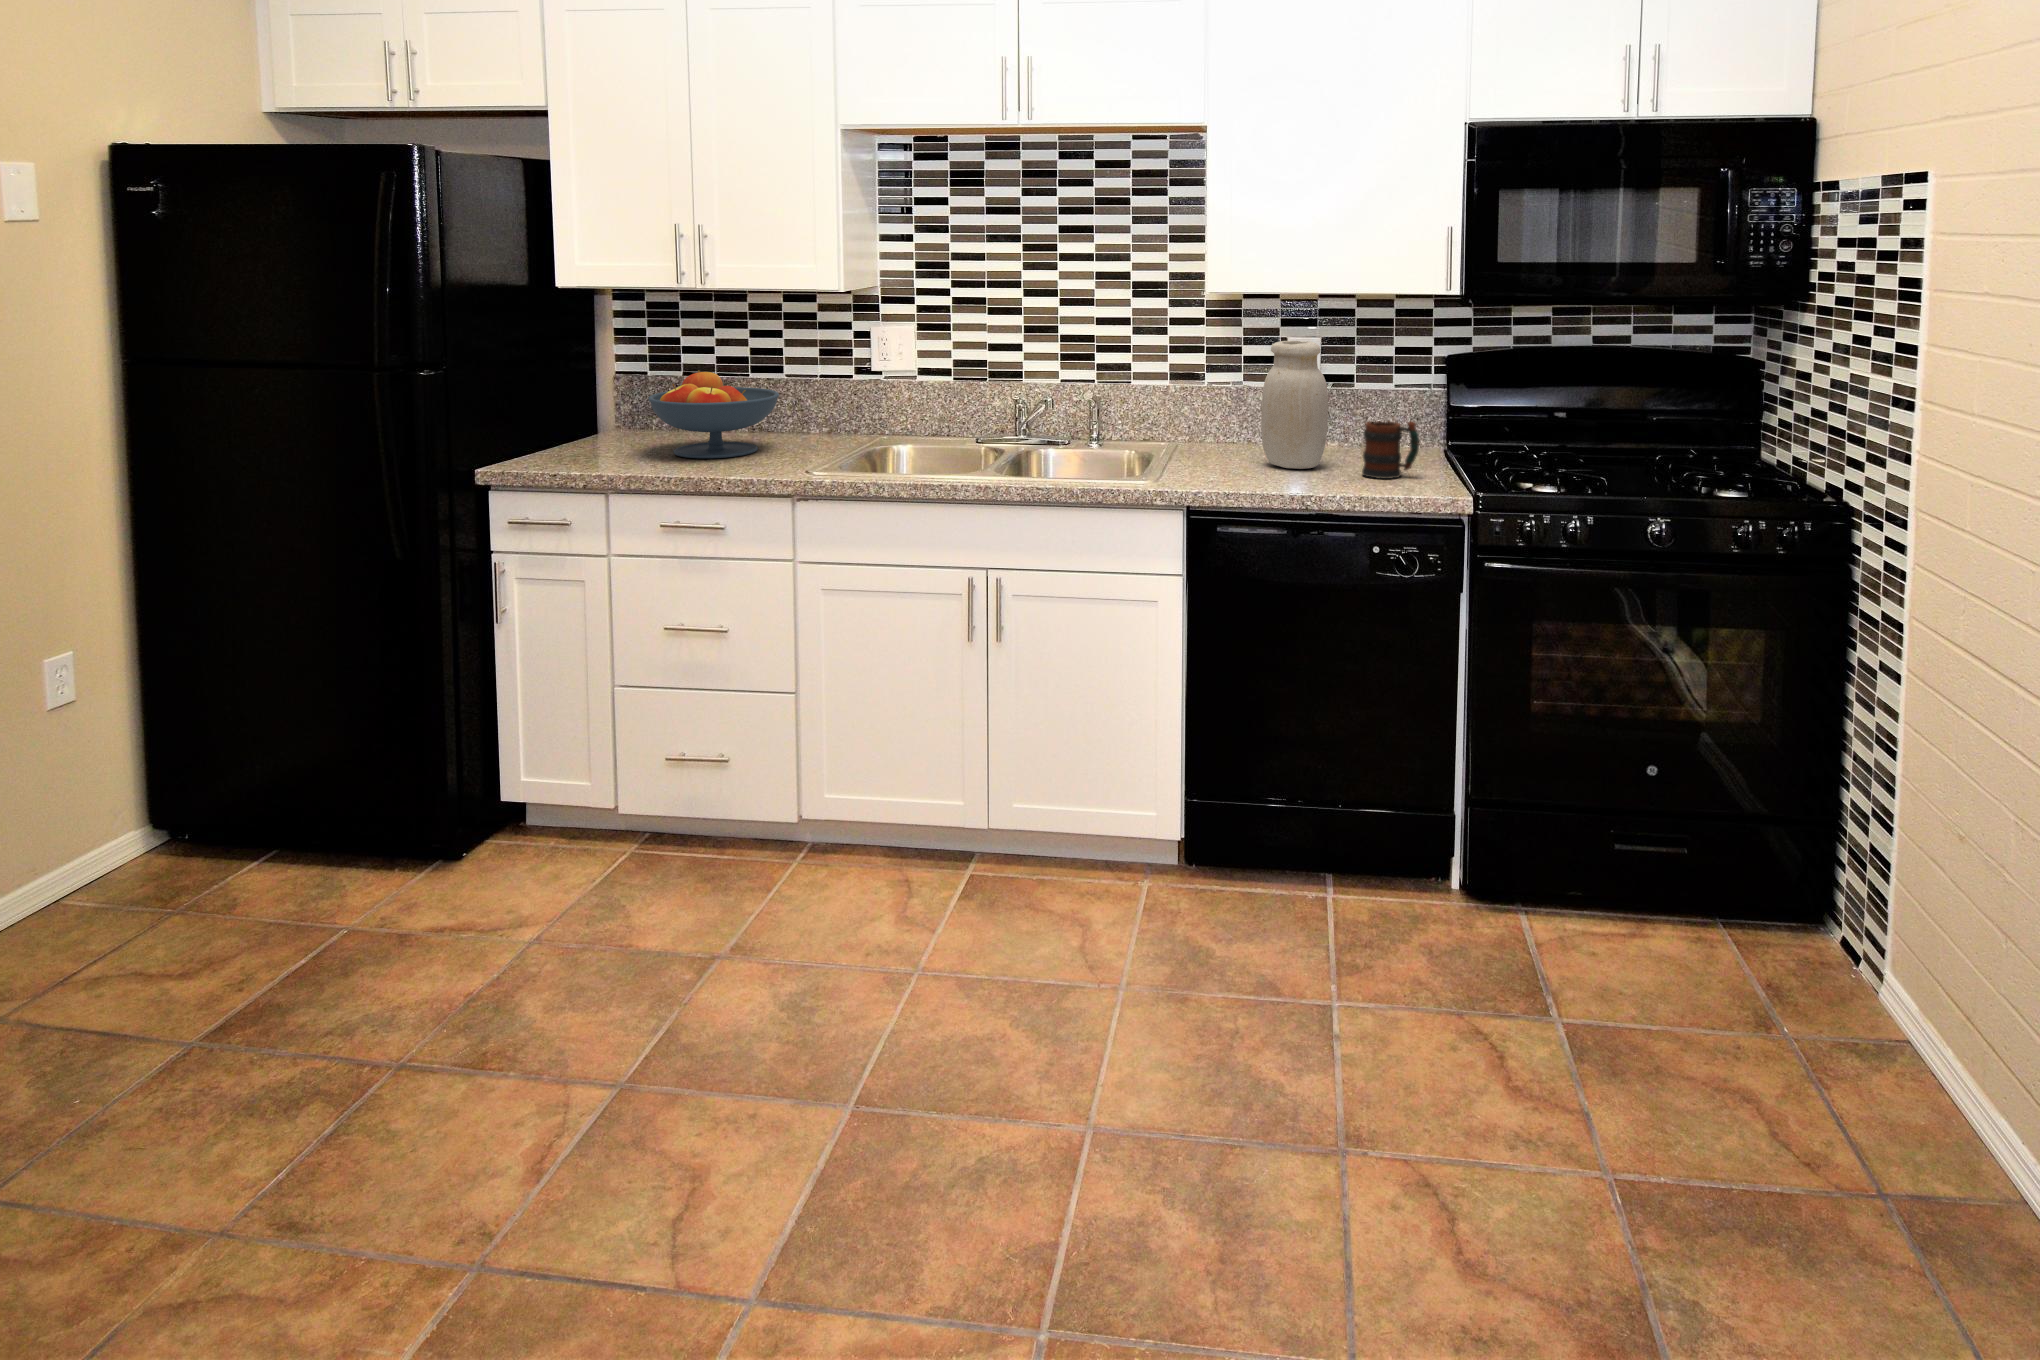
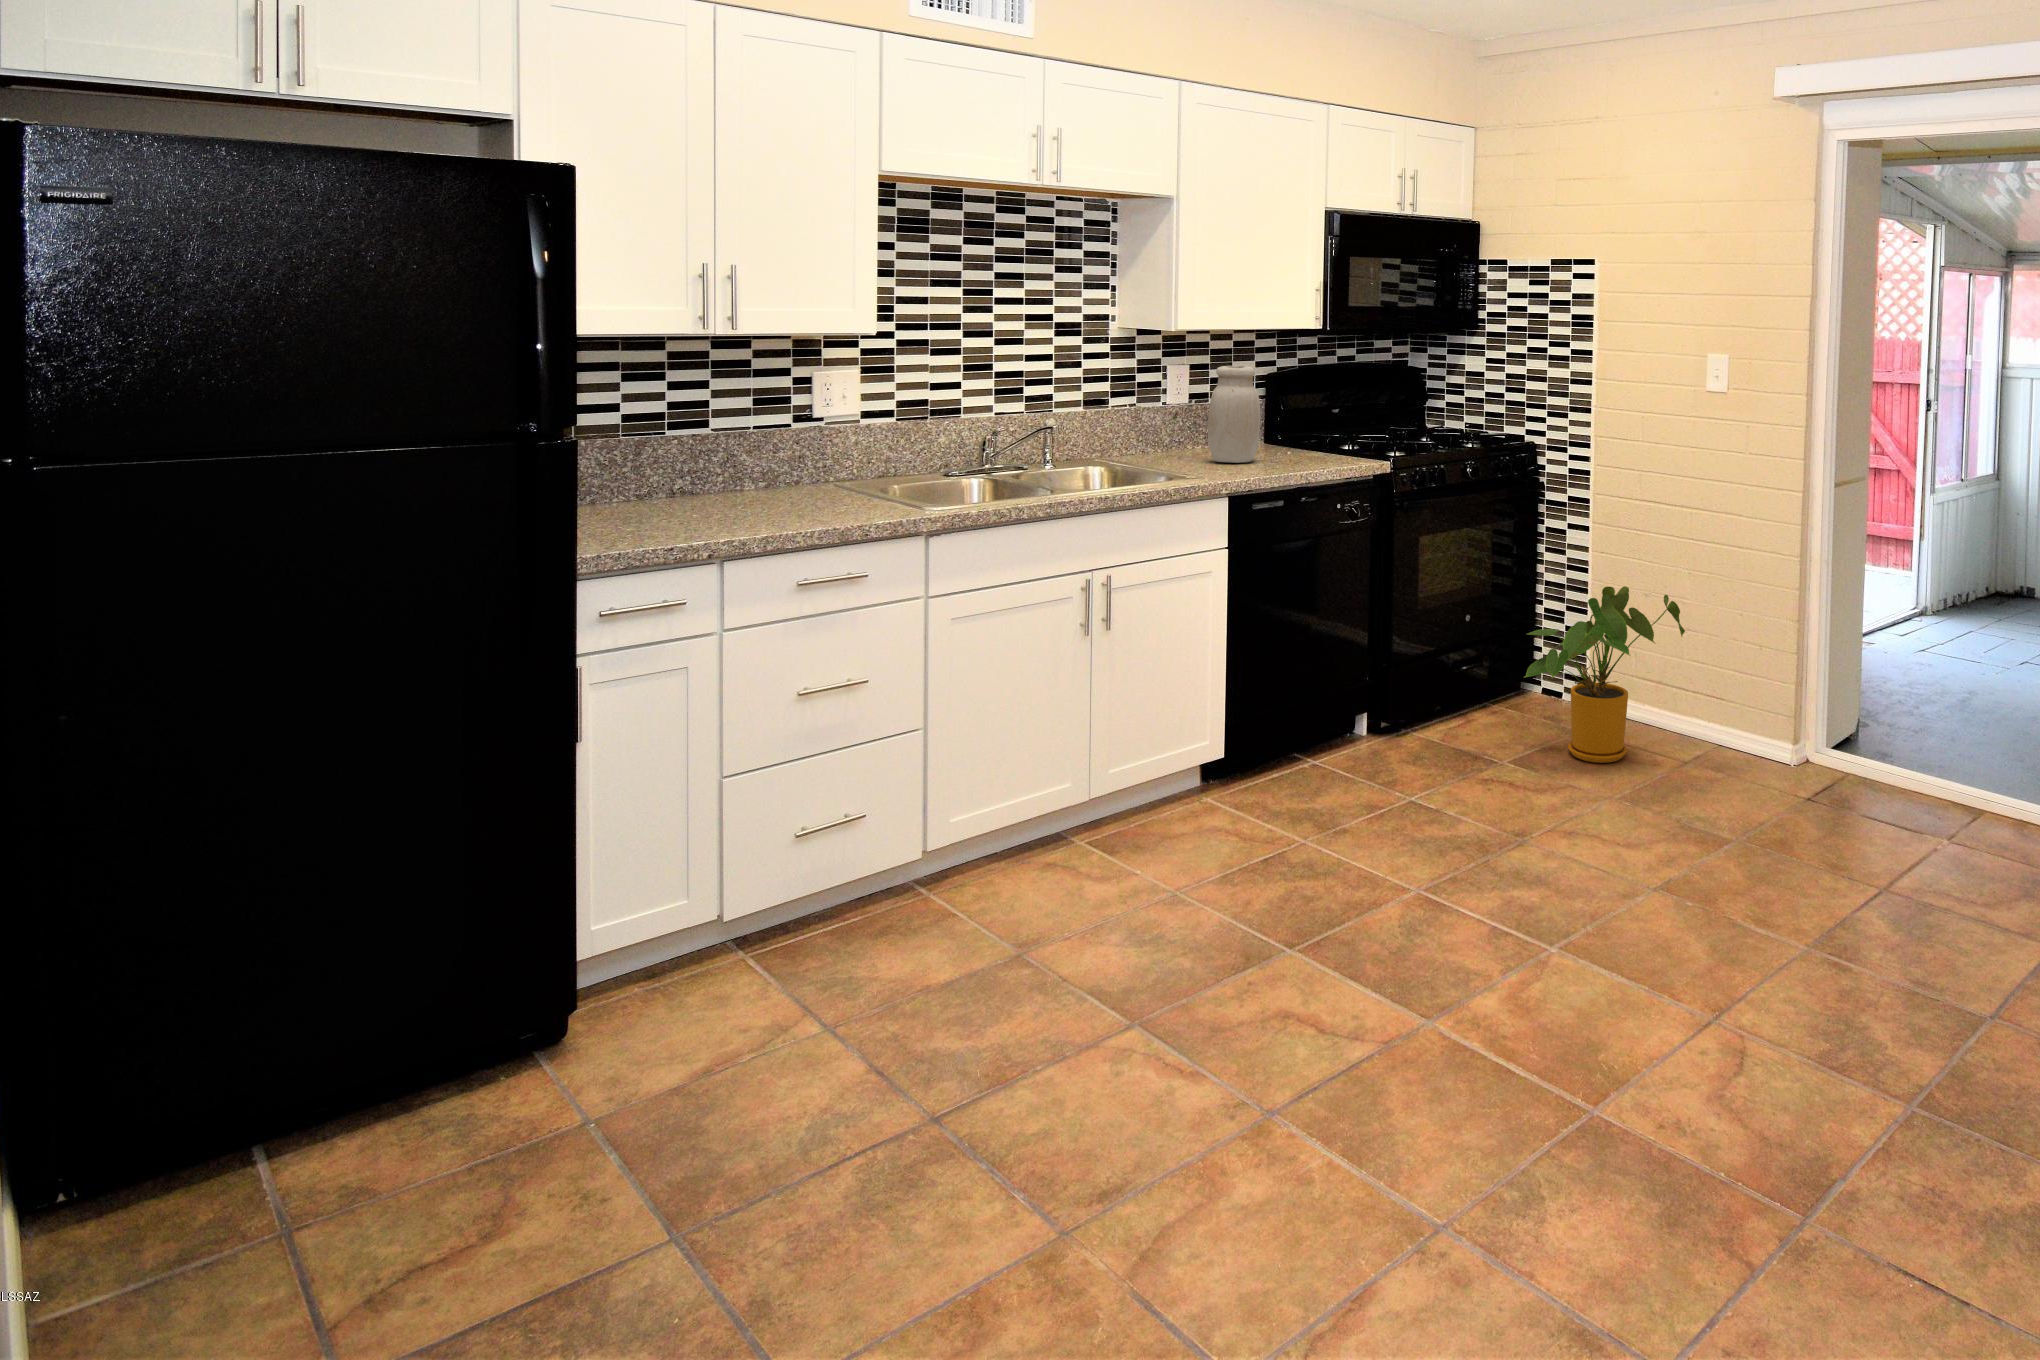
fruit bowl: present [648,371,779,458] -> none [650,427,805,521]
mug: present [1362,421,1419,479] -> none [1287,418,1326,461]
house plant: none [1606,790,1978,1116] -> present [1525,586,1685,763]

